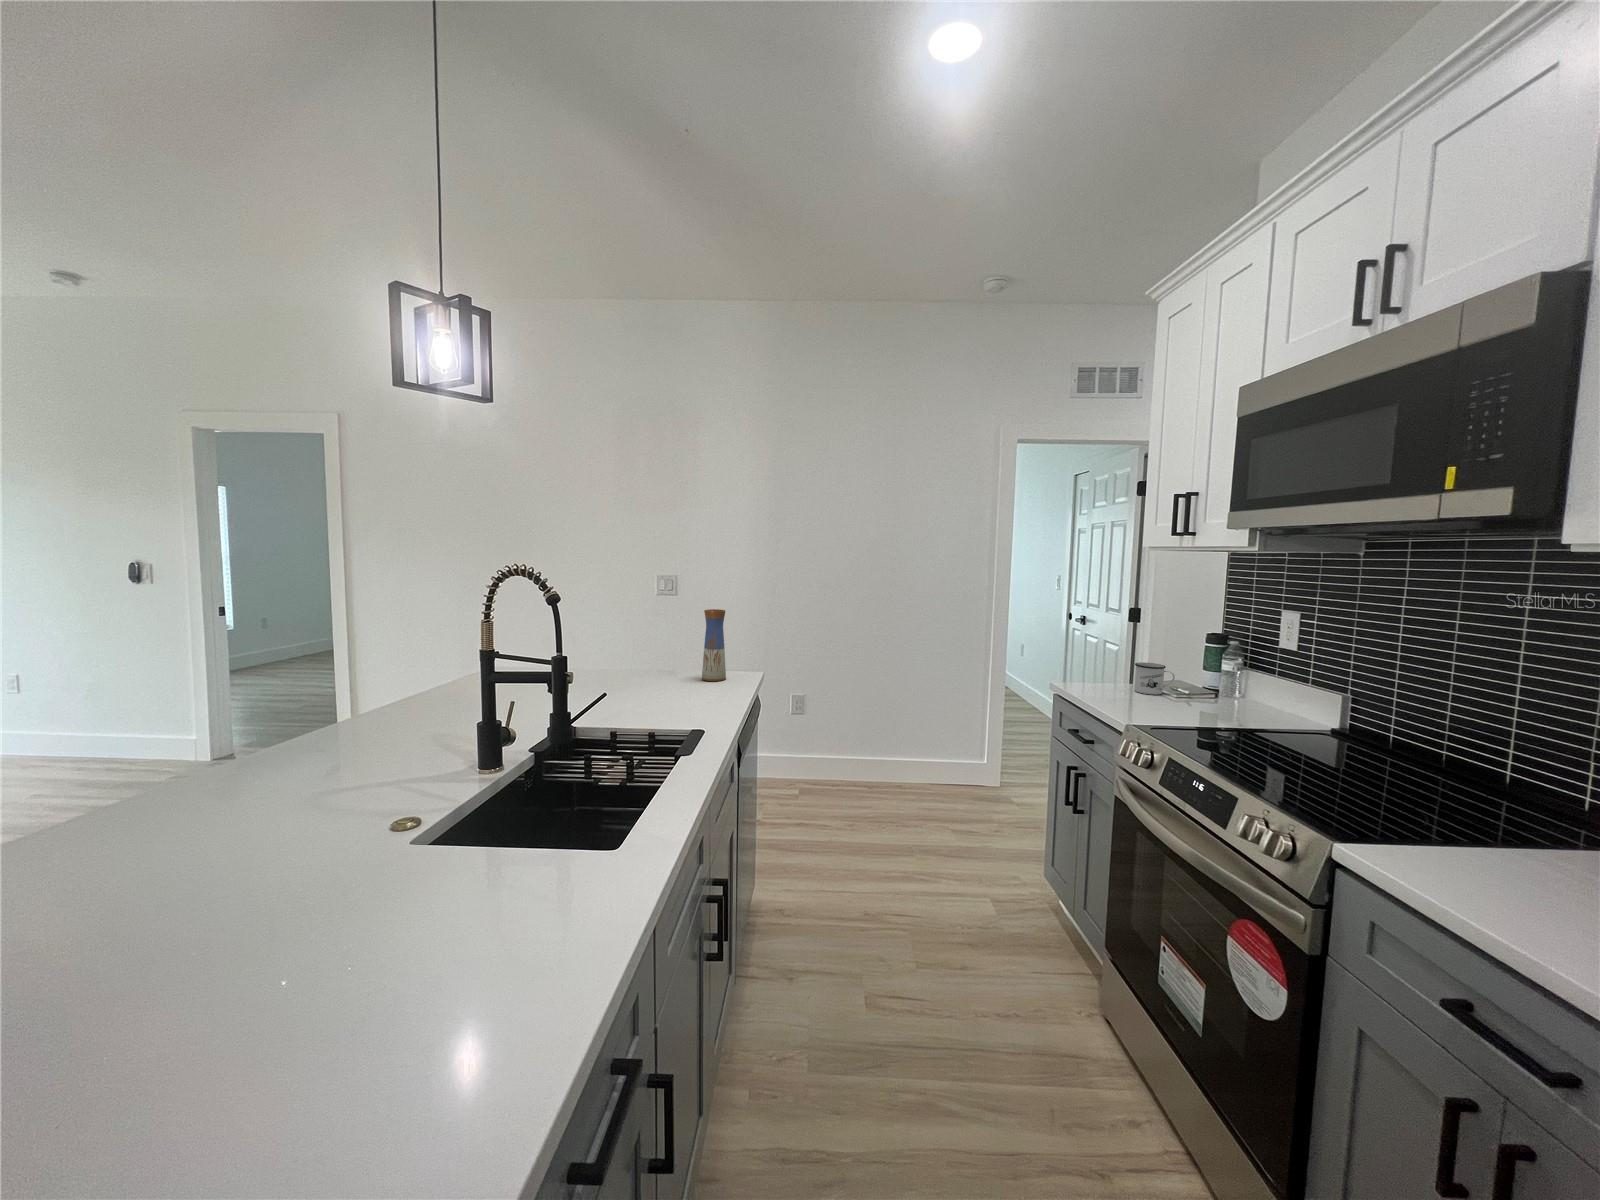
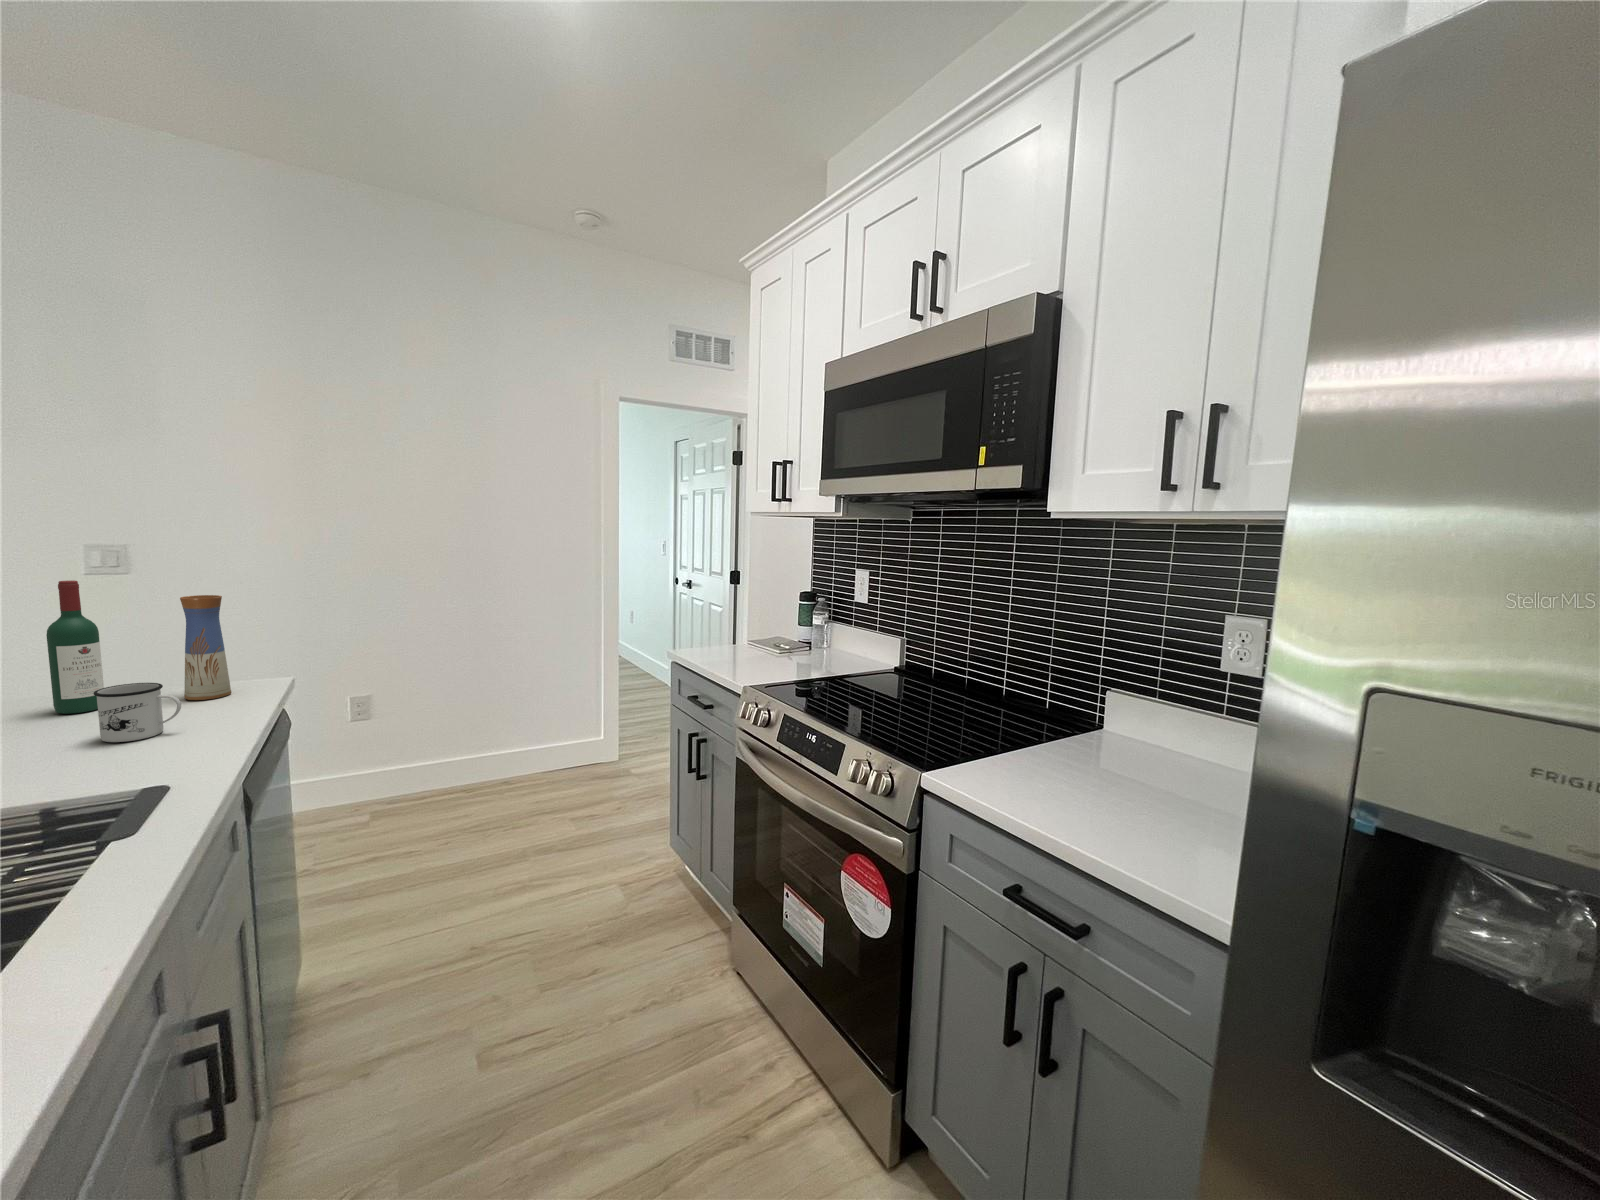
wine bottle: none [641,596,664,681] -> present [46,580,104,714]
mug: present [1134,663,1175,695] -> present [93,683,181,742]

